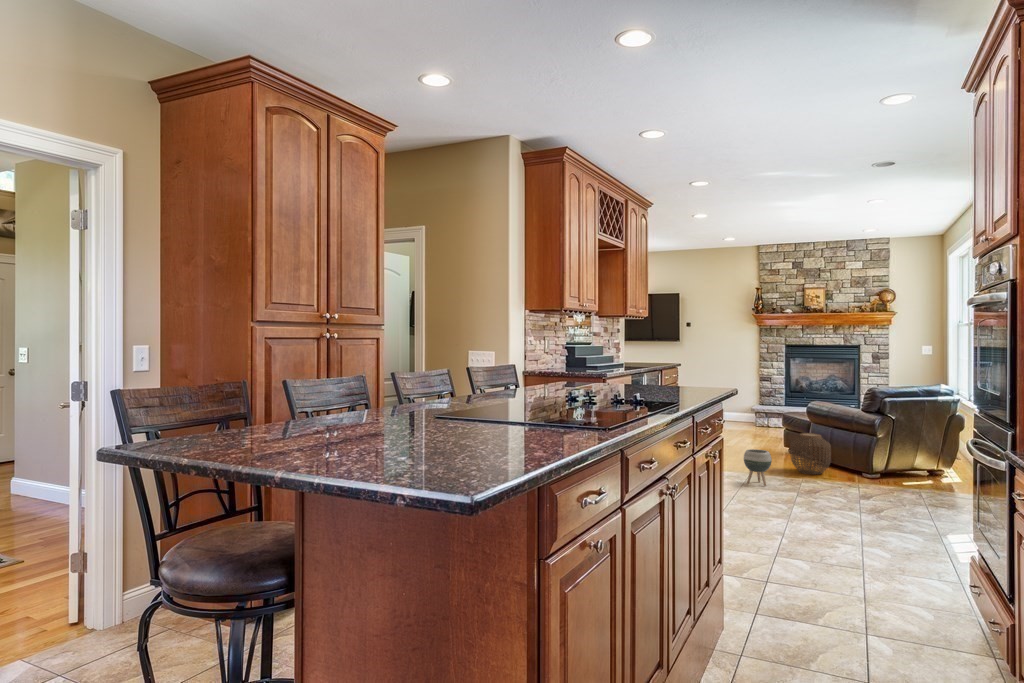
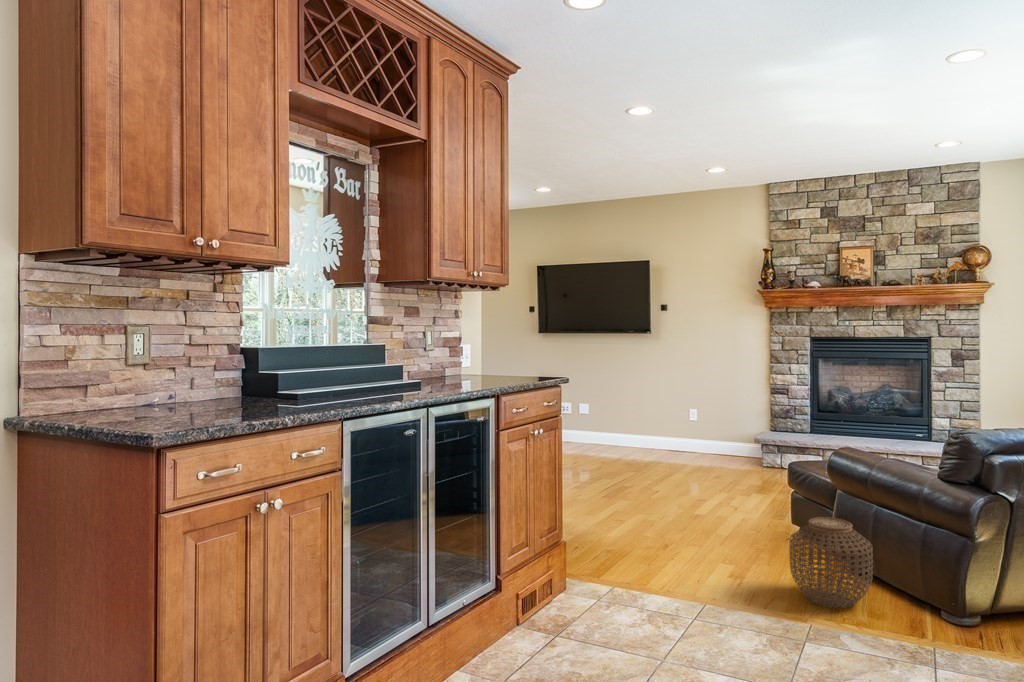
planter: present [744,449,772,486] -> none [676,565,735,654]

